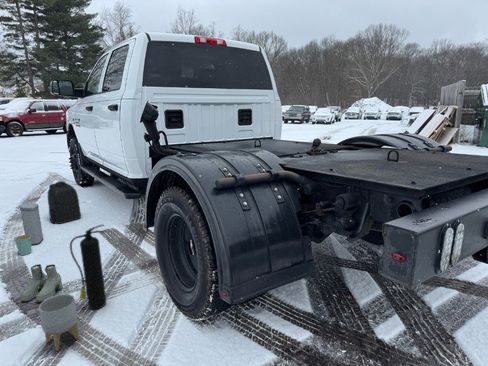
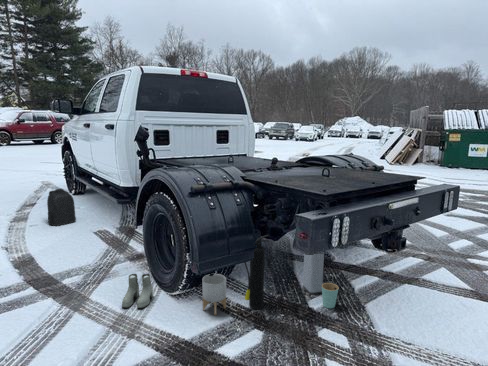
trash can: present [15,203,43,255] -> present [303,252,339,308]
fire extinguisher: present [70,225,106,309] -> present [244,235,269,309]
boots: present [21,264,62,302] -> present [122,274,153,308]
planter: present [39,294,79,351] -> present [203,274,226,315]

